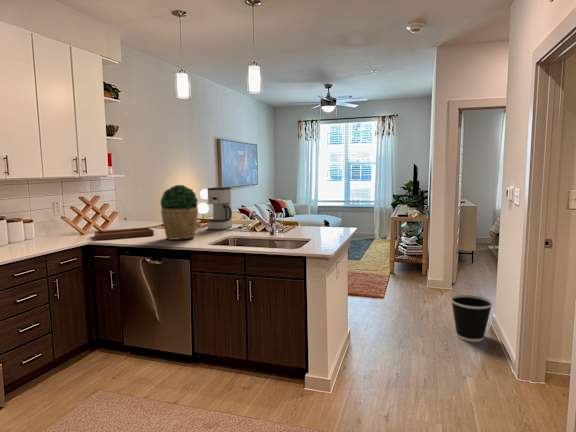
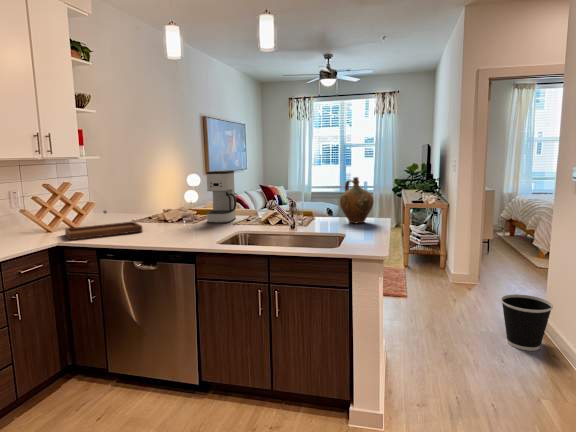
potted plant: present [161,185,198,240] -> none [151,167,200,238]
ceramic jug: none [314,194,341,232] -> present [340,177,374,223]

